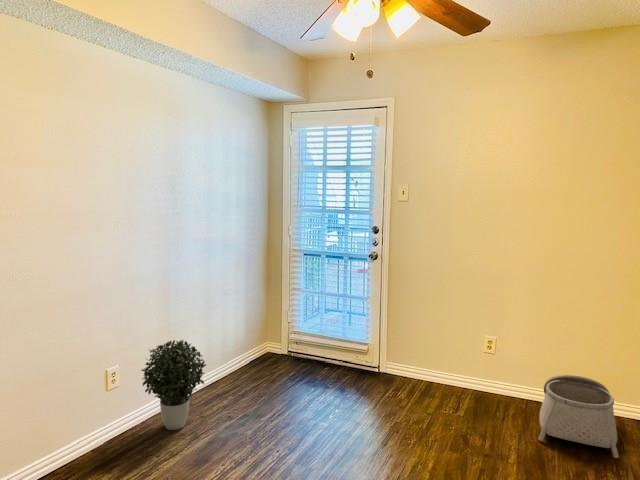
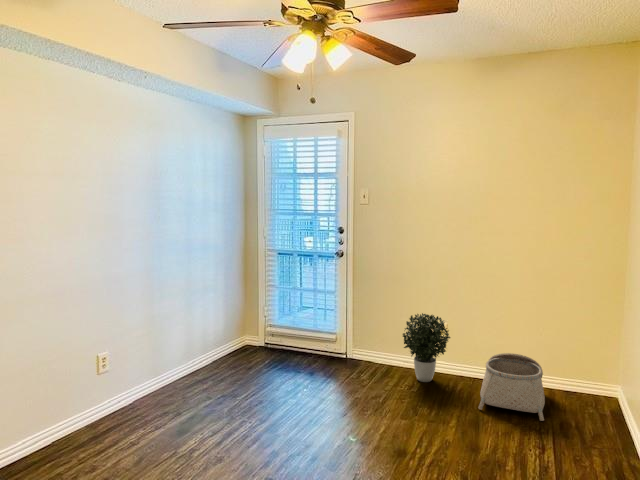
potted plant: present [141,340,206,430] -> present [403,313,450,382]

